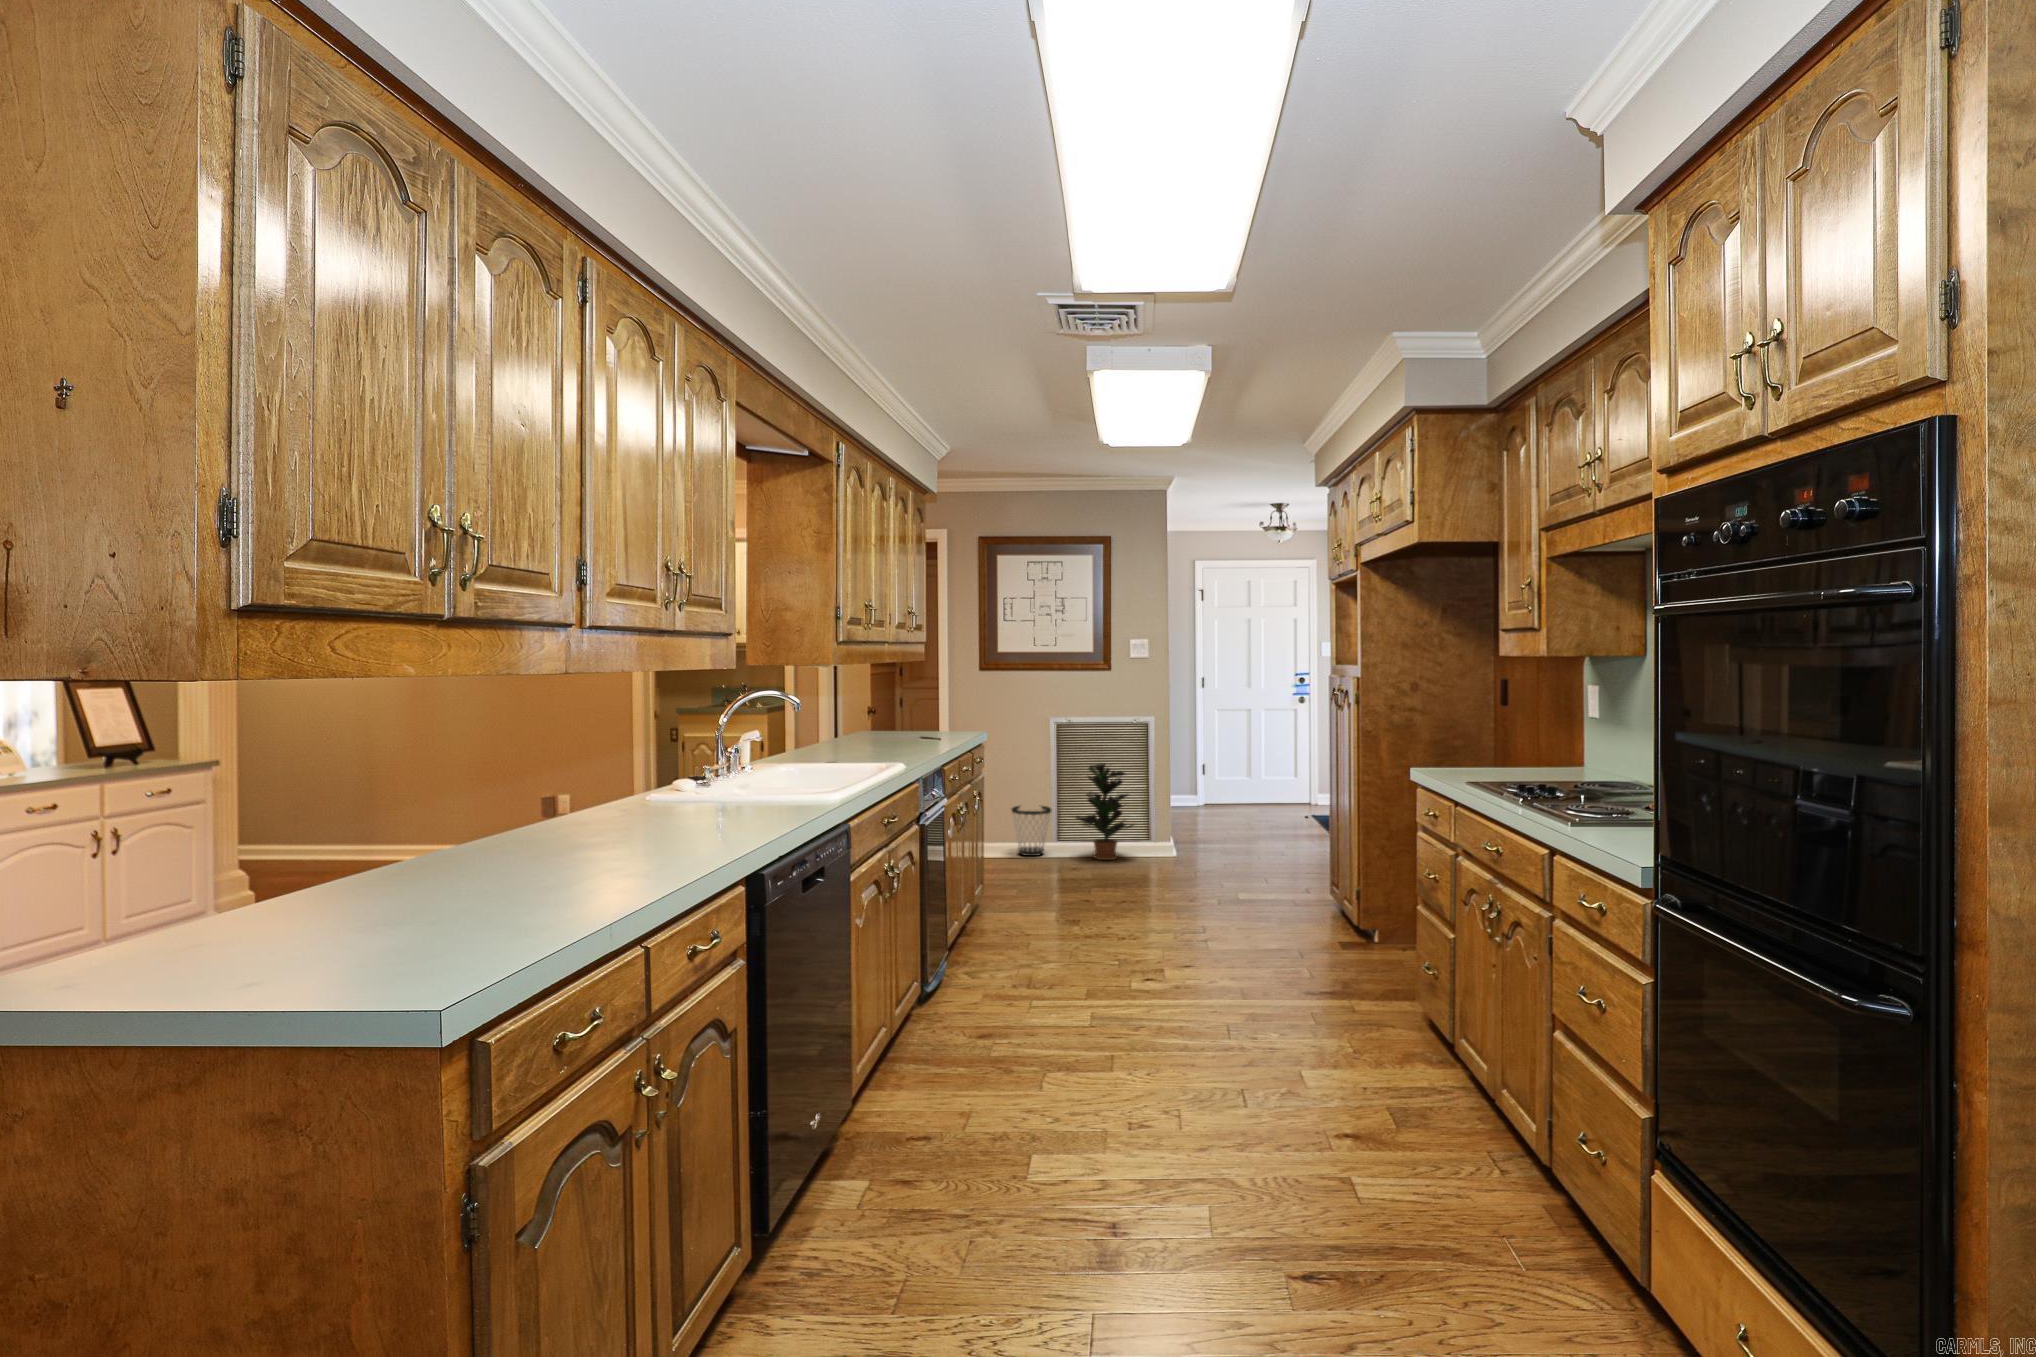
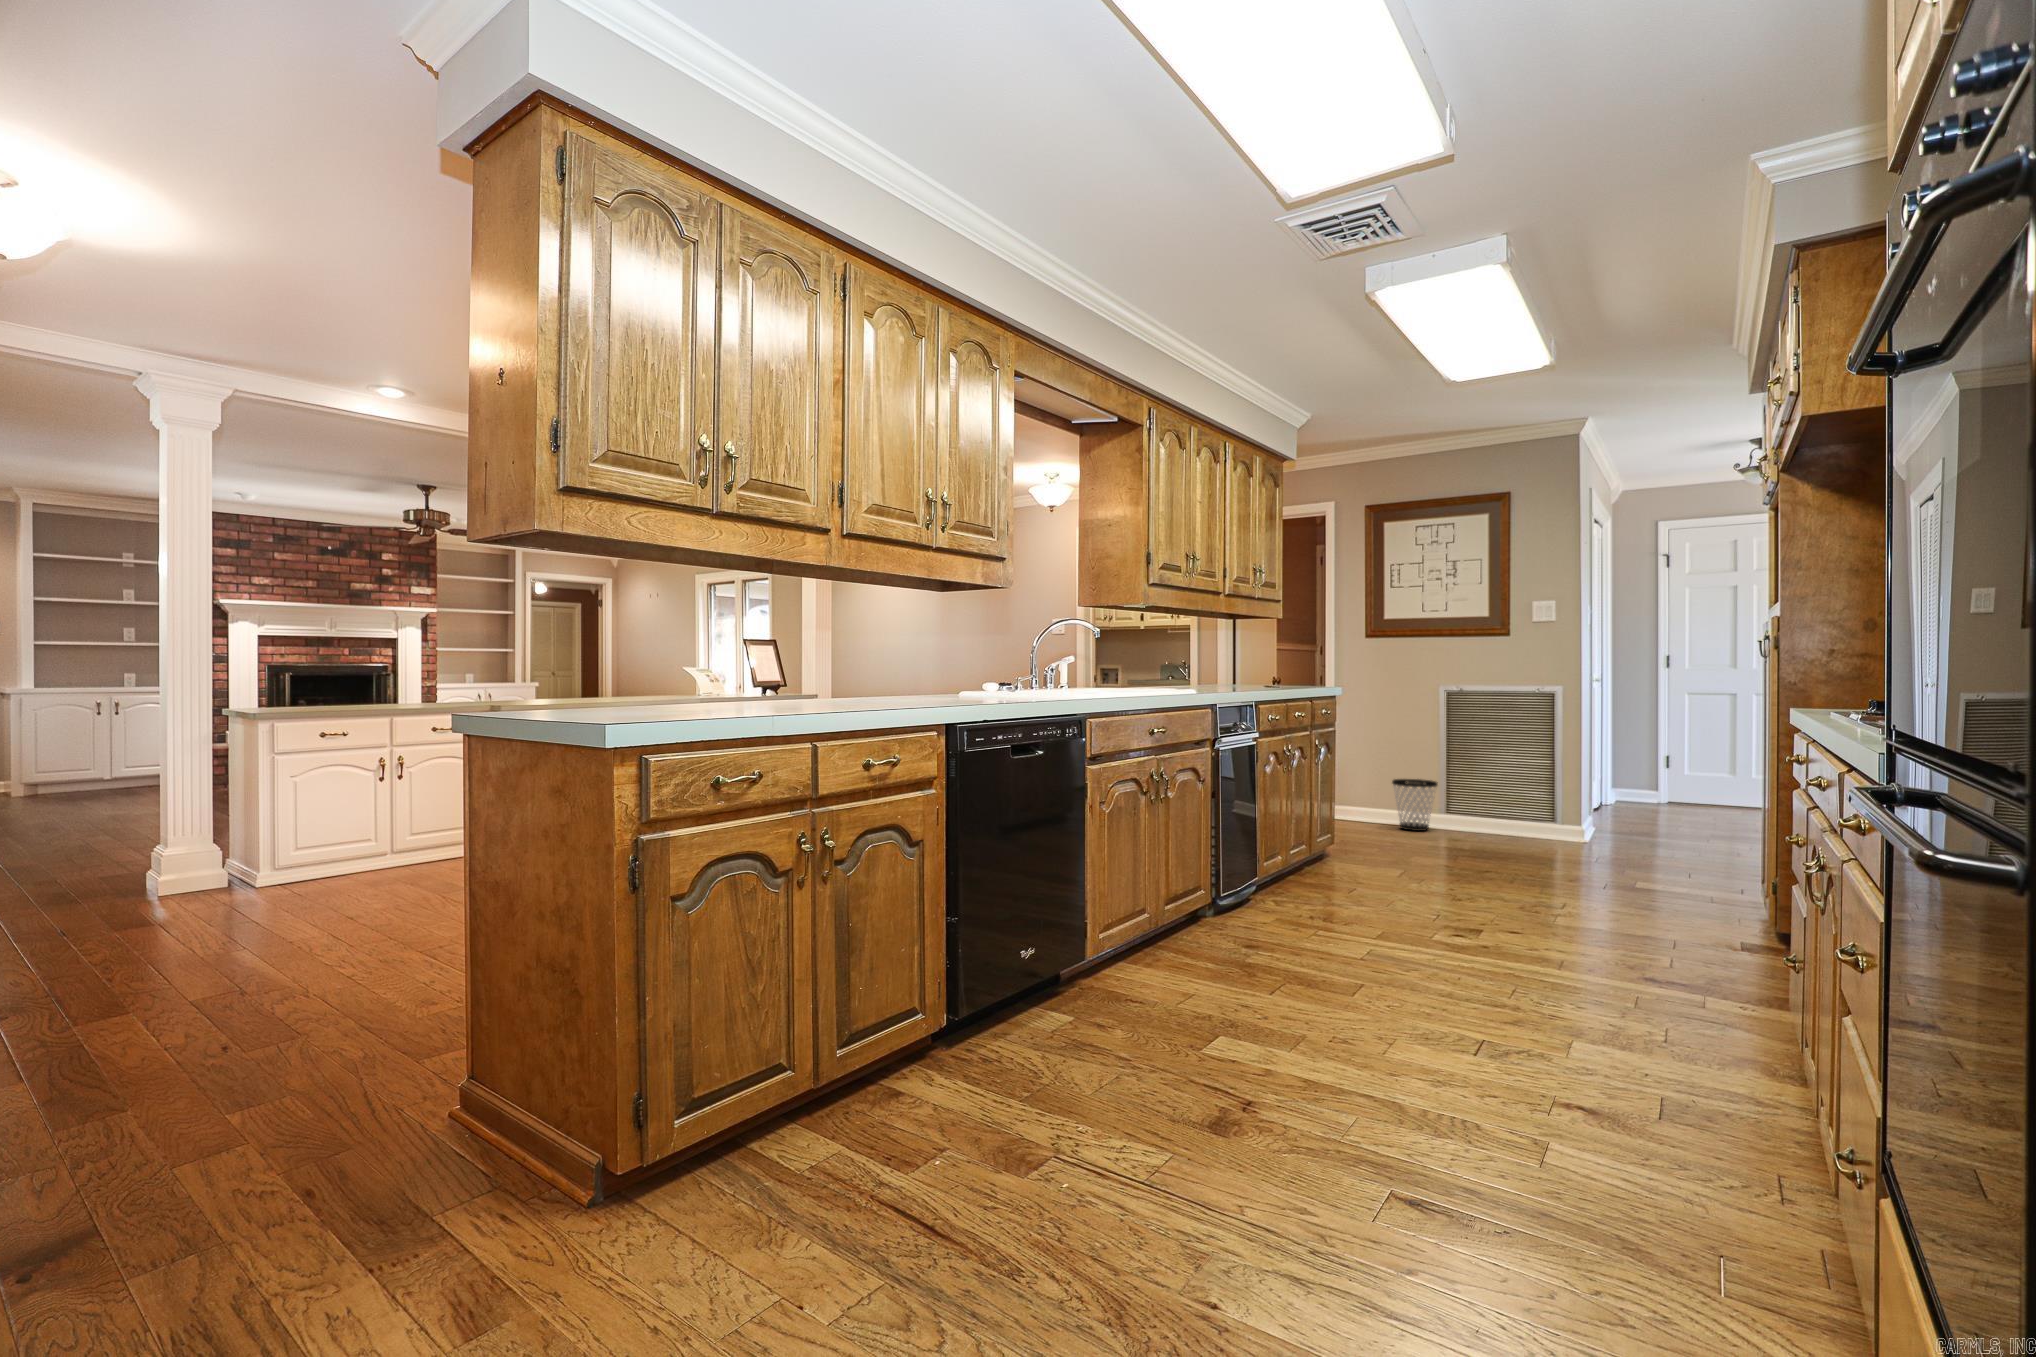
potted plant: present [1076,763,1133,860] -> none [1462,736,1533,841]

